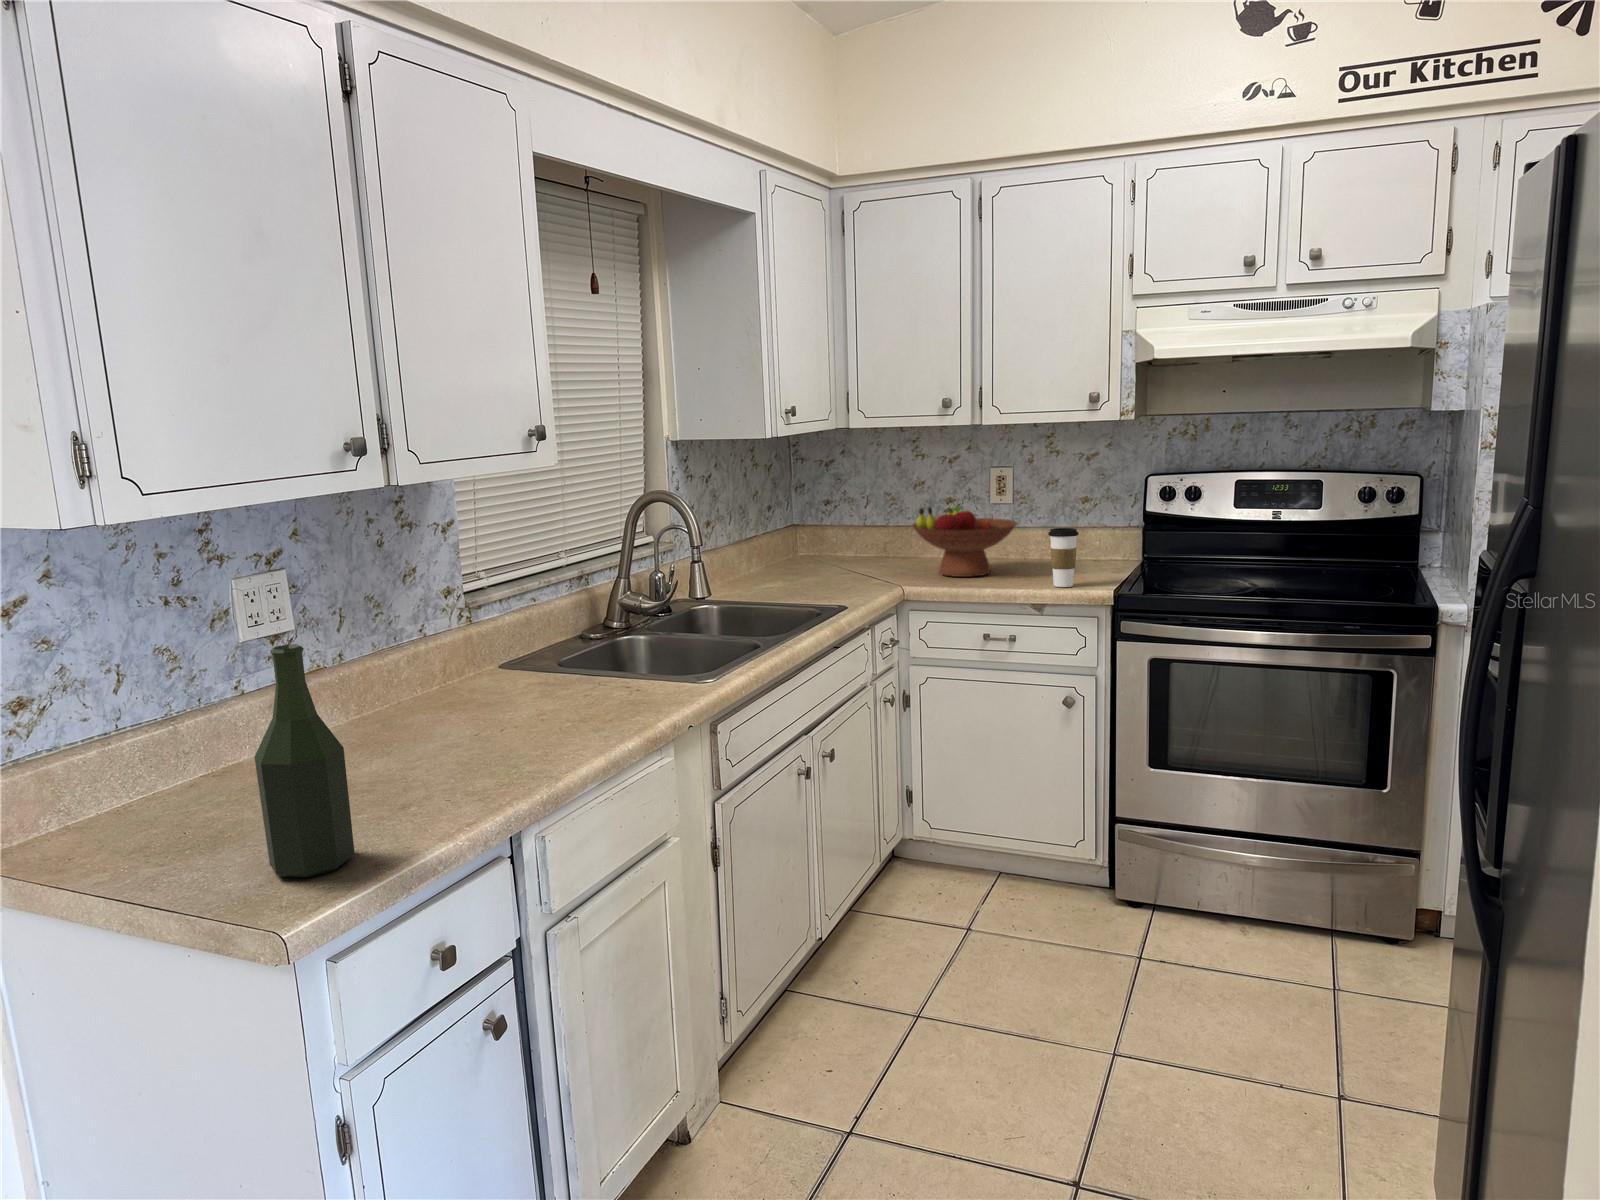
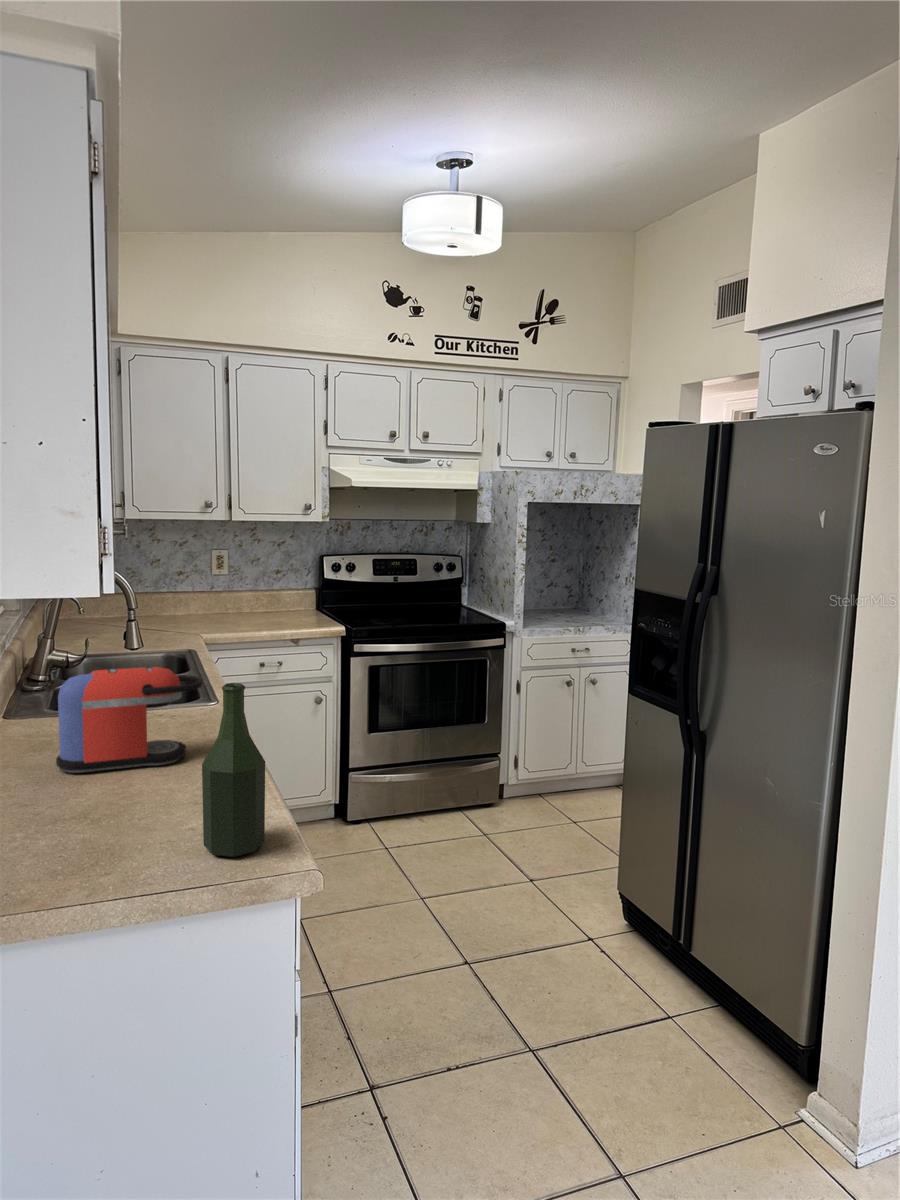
fruit bowl: present [912,505,1017,577] -> none [184,577,260,626]
coffee cup: present [1048,528,1079,587] -> none [295,590,314,629]
coffee maker: none [392,617,549,746] -> present [56,667,202,773]

